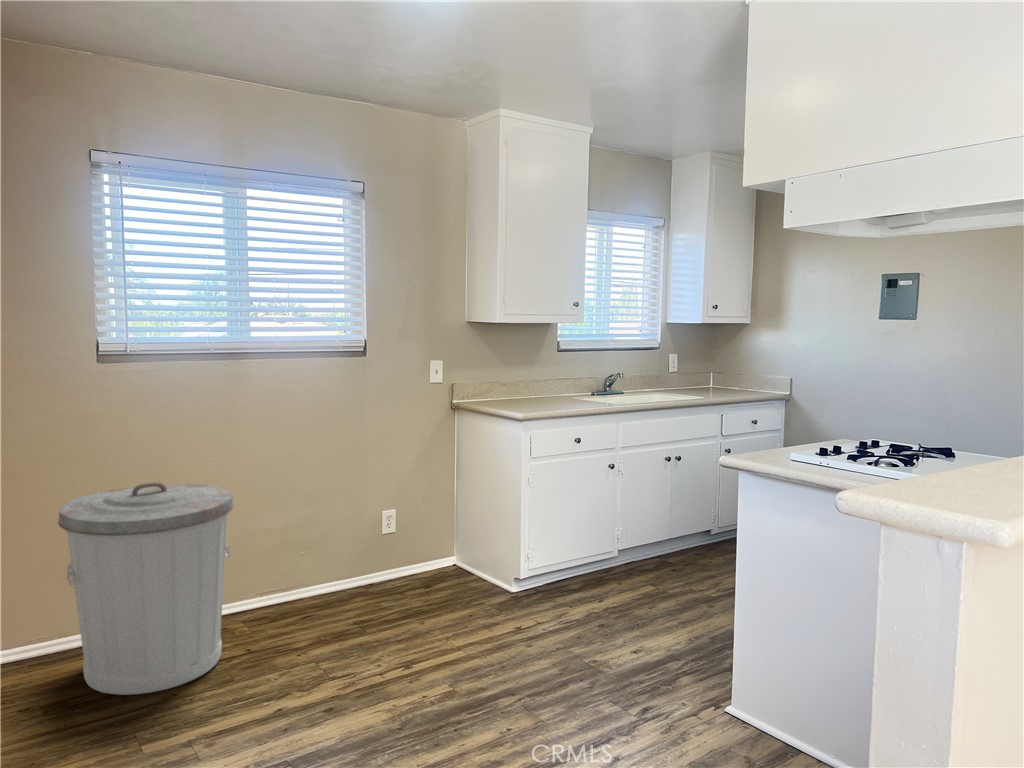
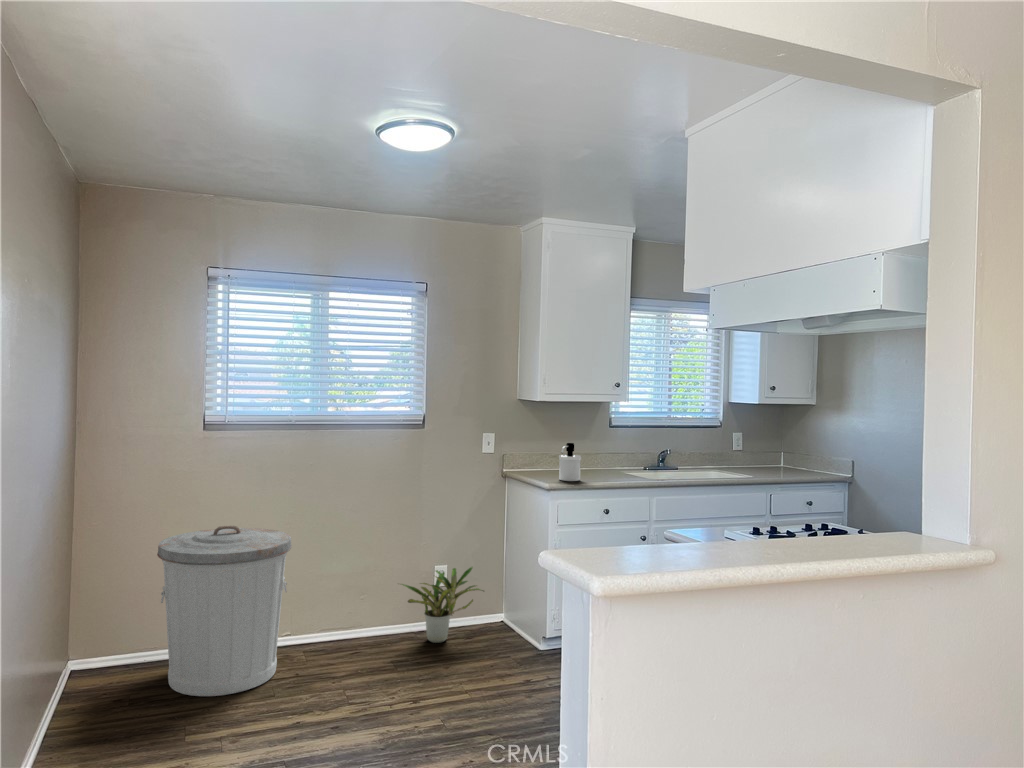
soap dispenser: none [524,367,549,409] -> present [559,443,581,481]
potted plant: none [345,509,443,597] -> present [401,567,483,643]

